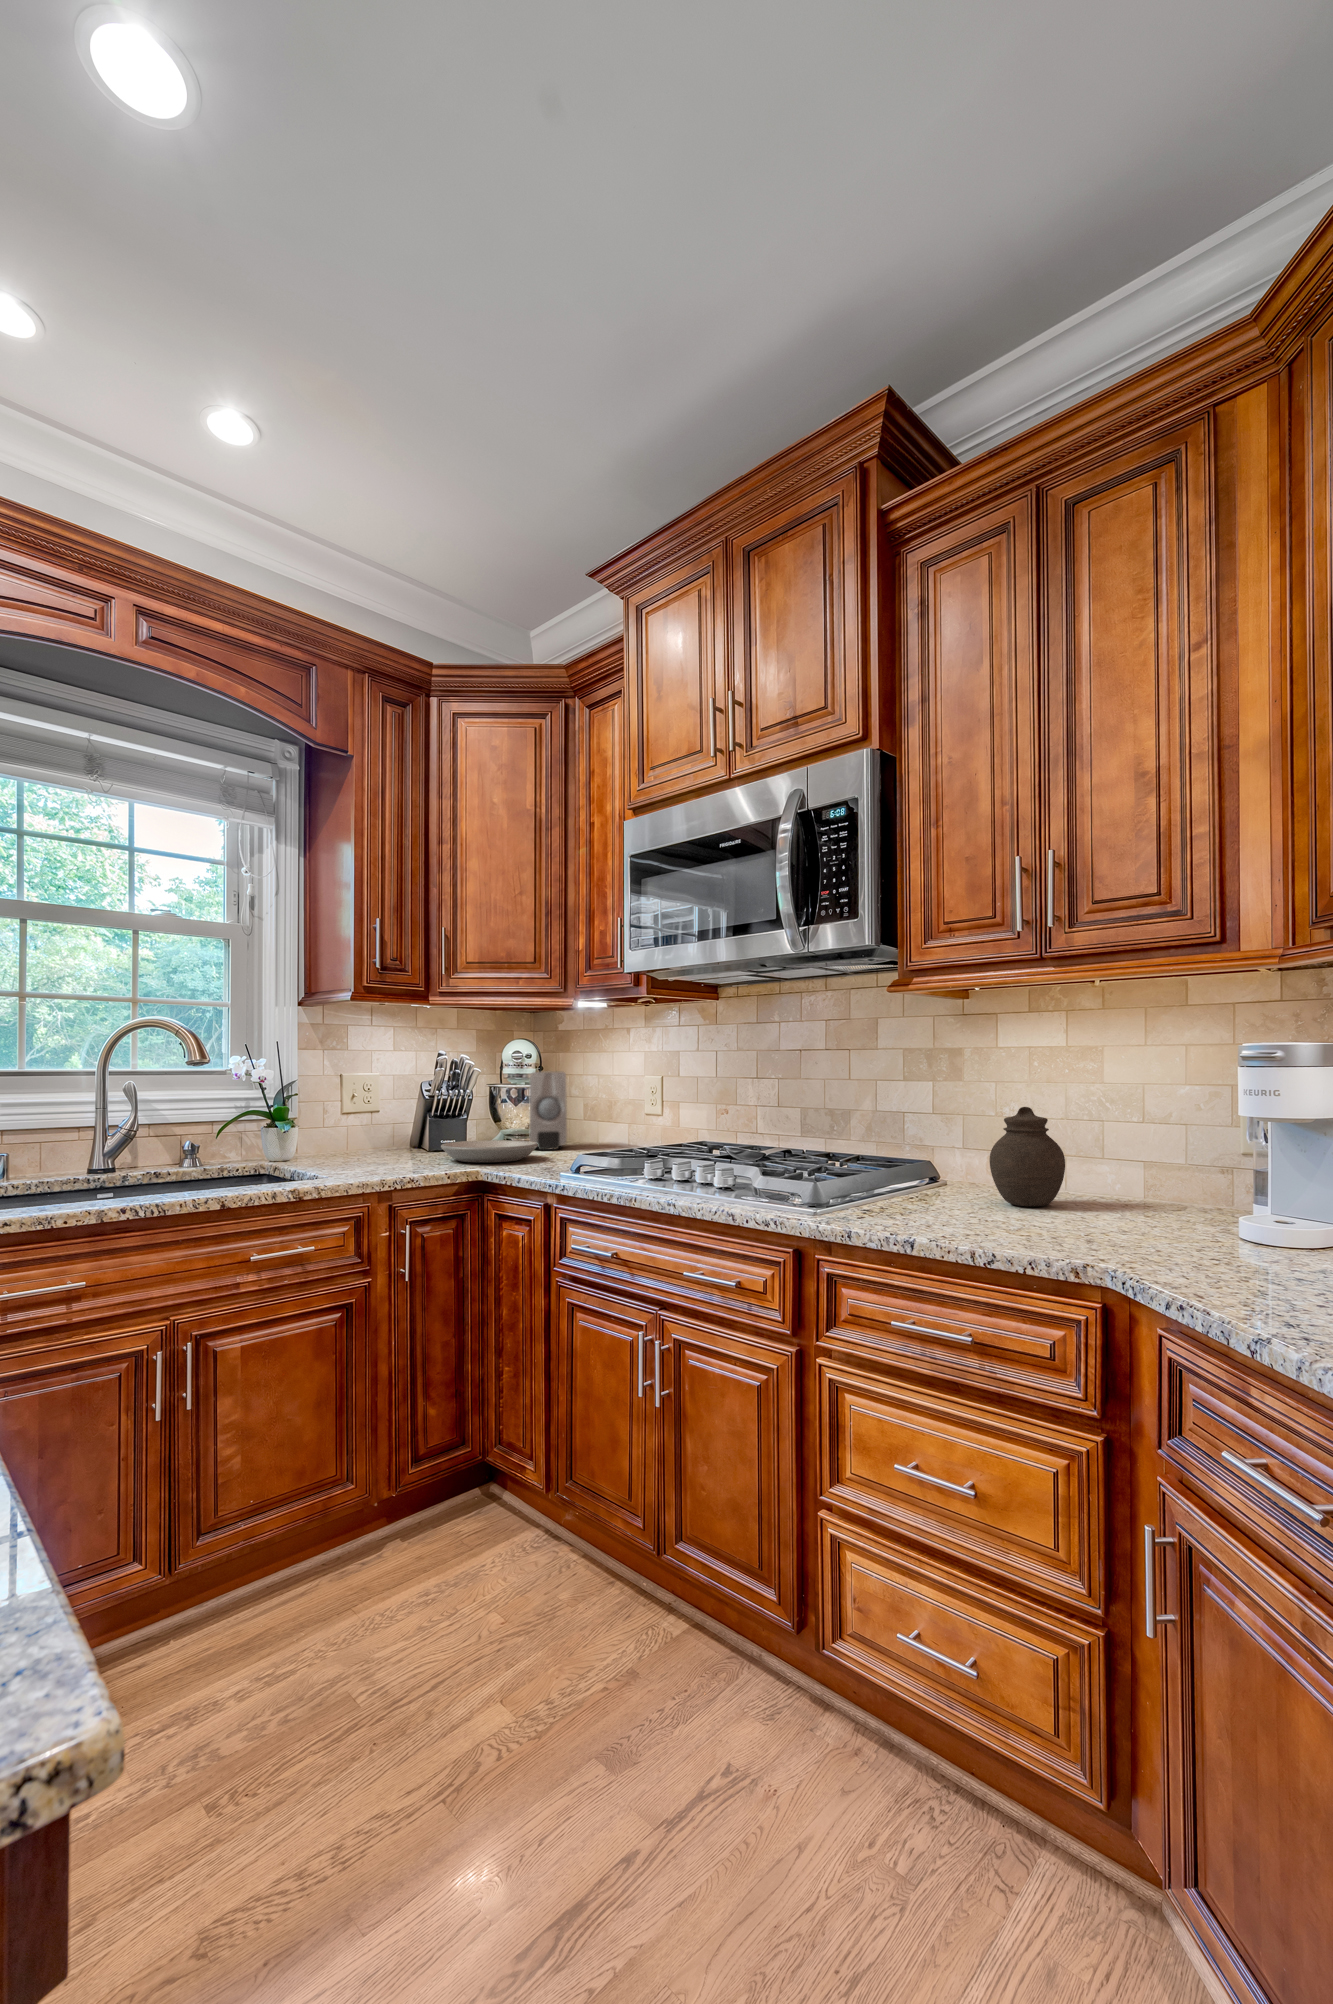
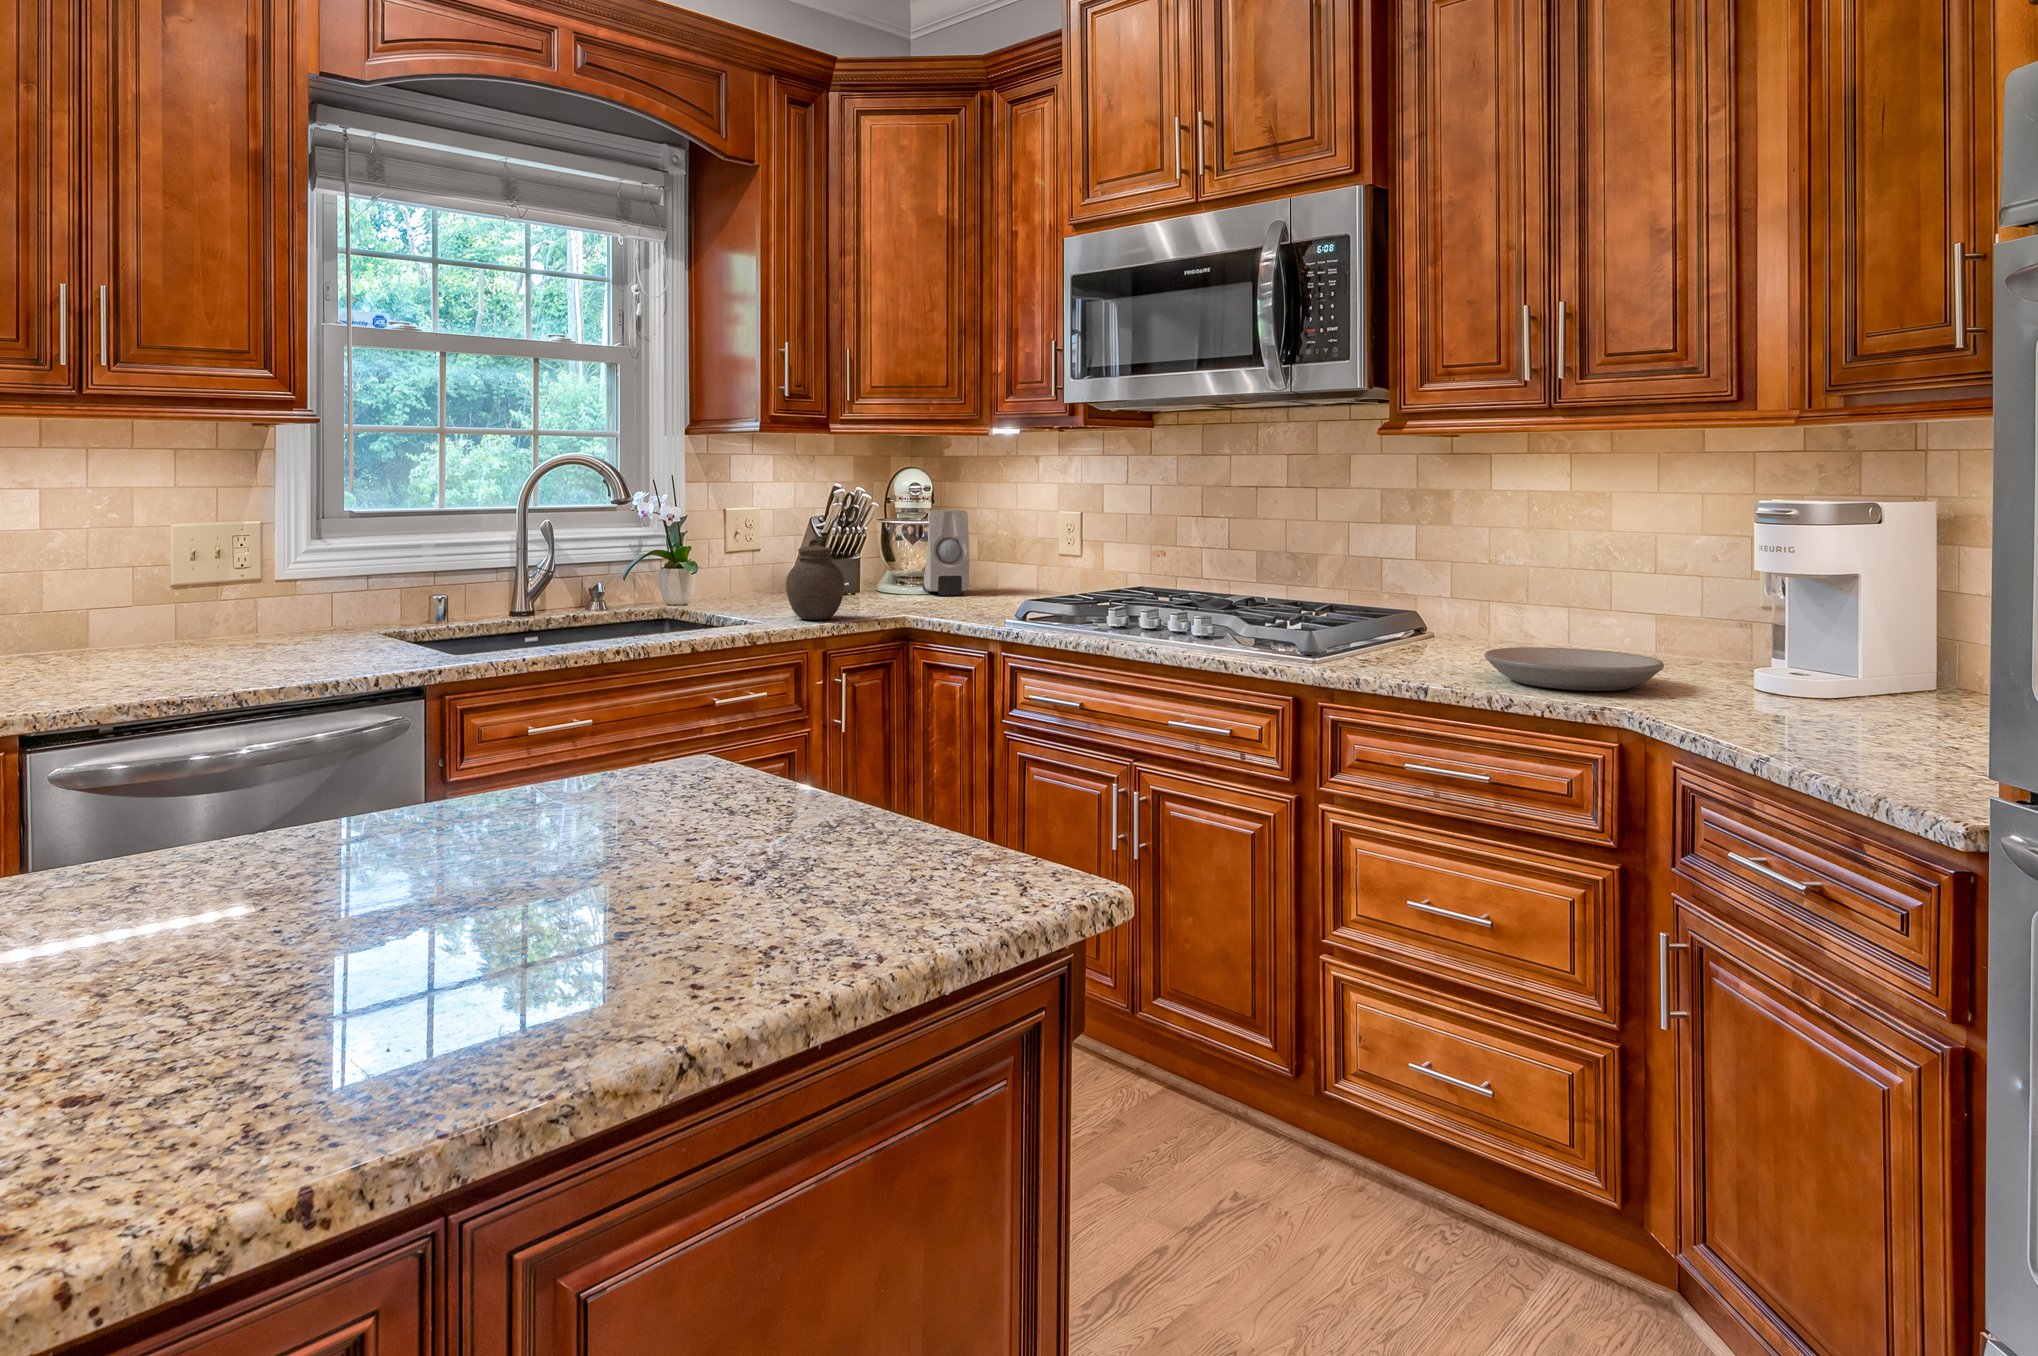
jar: present [990,1107,1065,1206] -> present [786,539,845,620]
plate: present [441,1140,538,1162] -> present [1484,647,1664,691]

